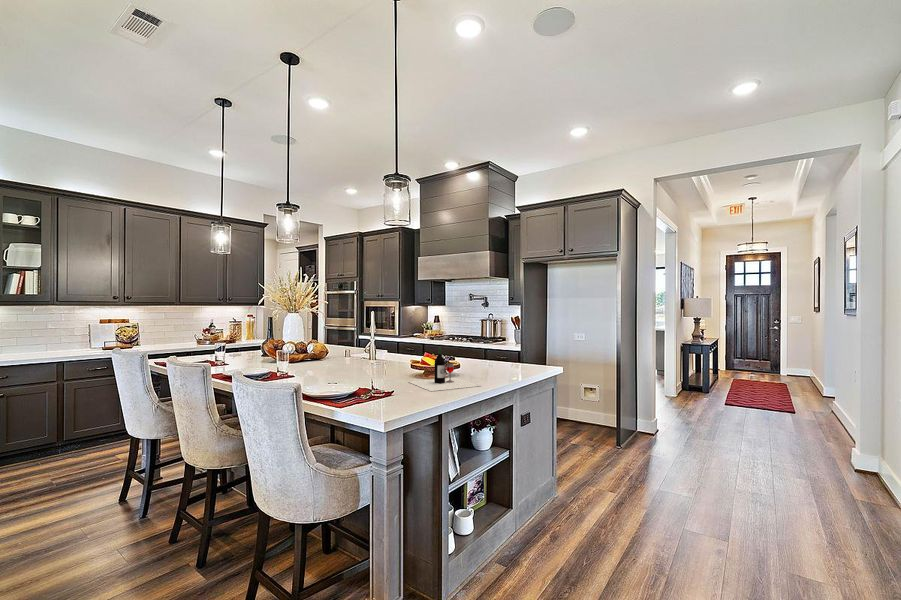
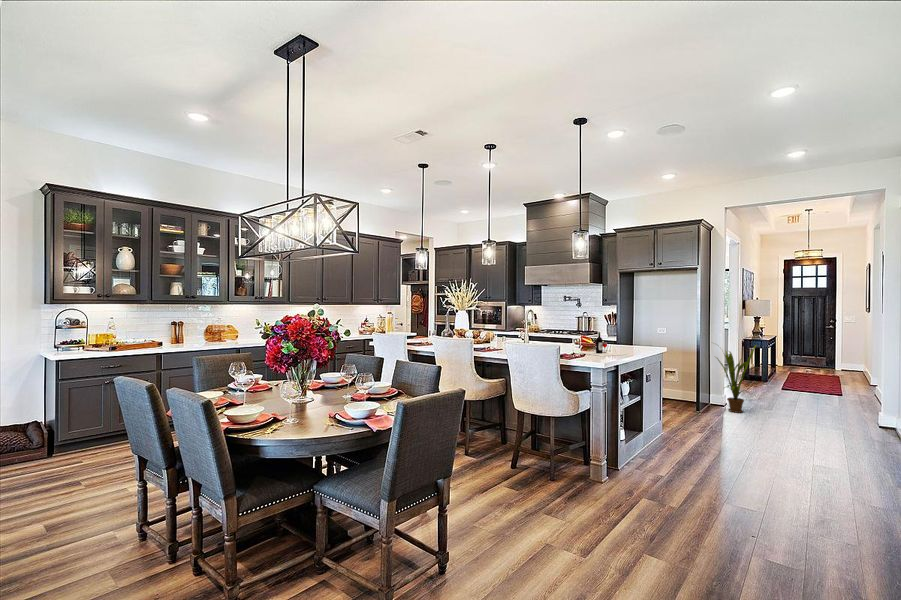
house plant: none [636,352,695,446] -> present [717,345,756,413]

